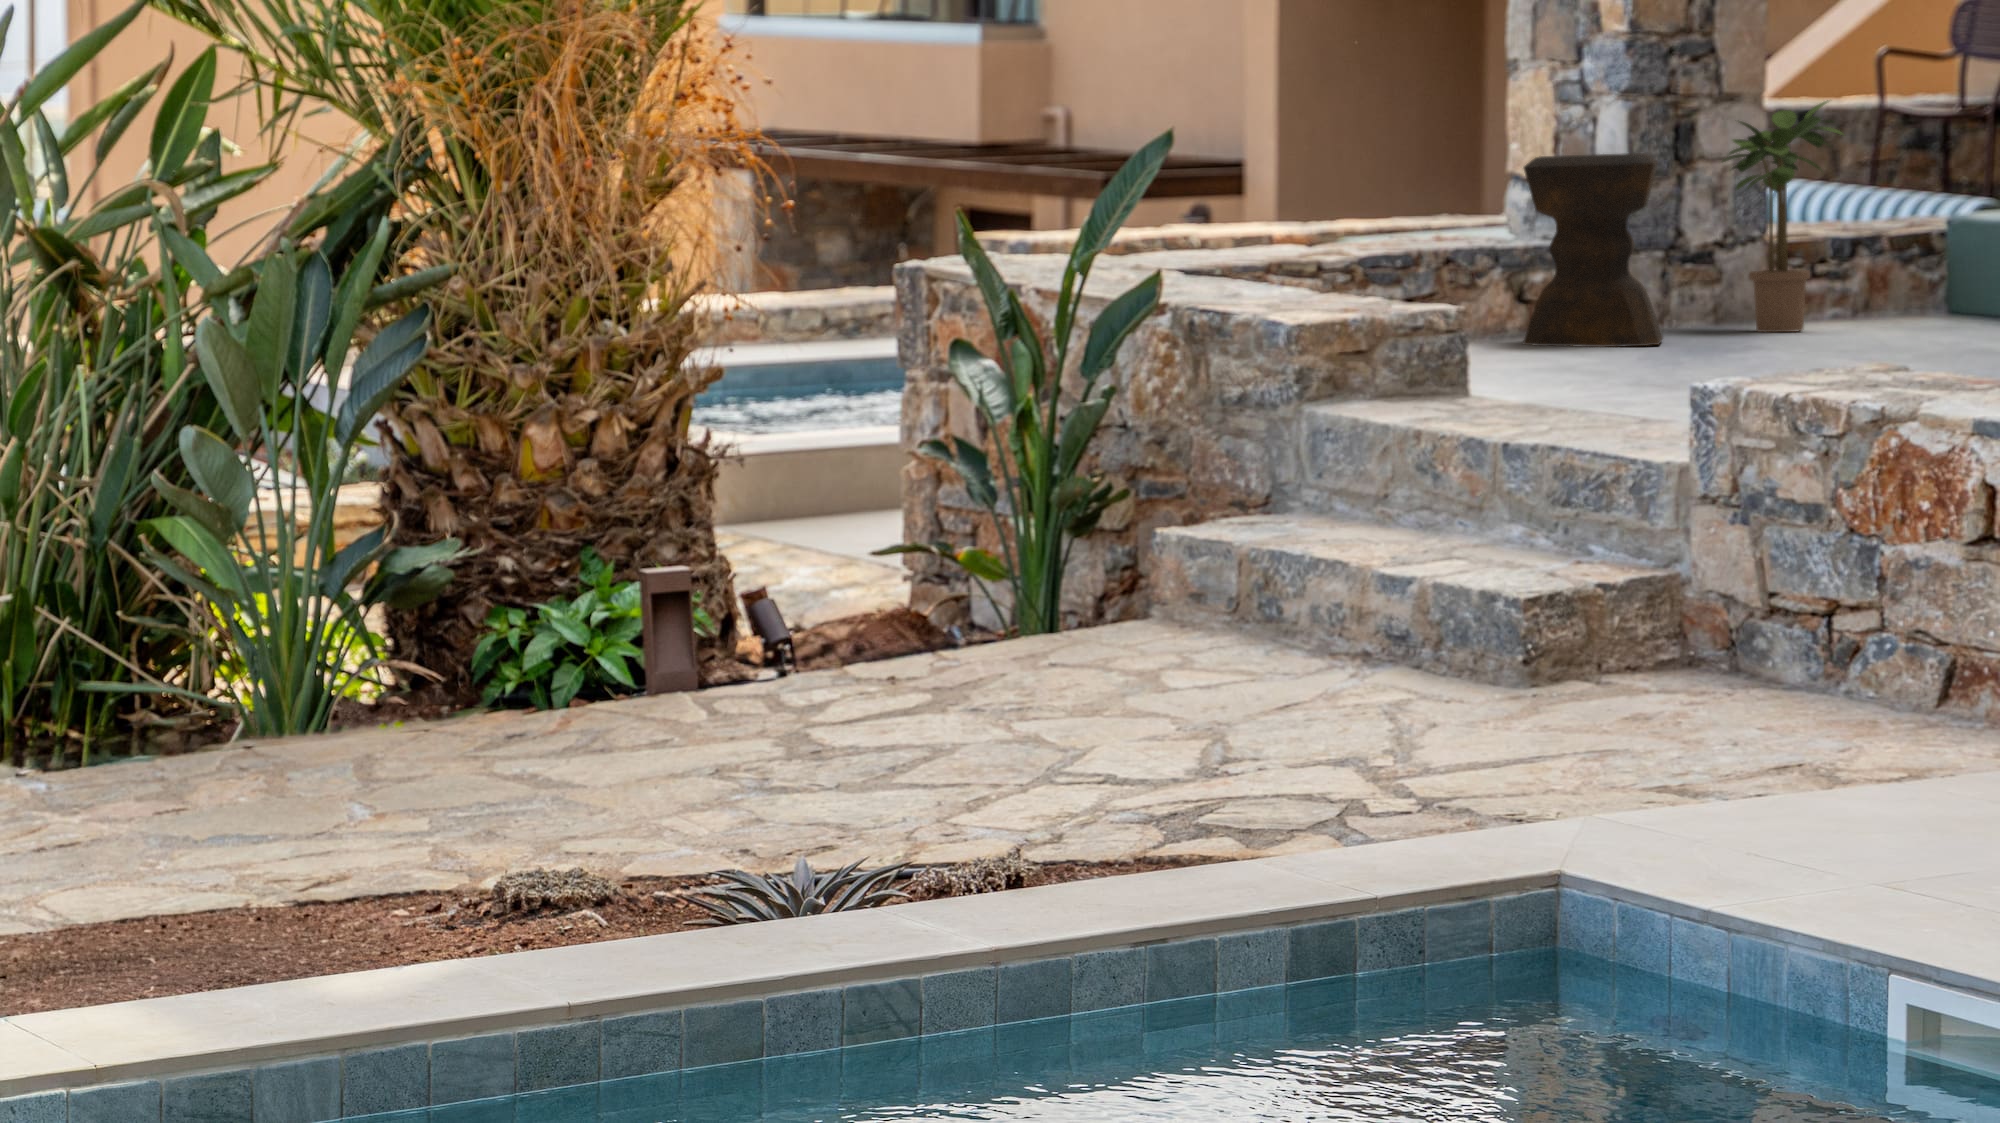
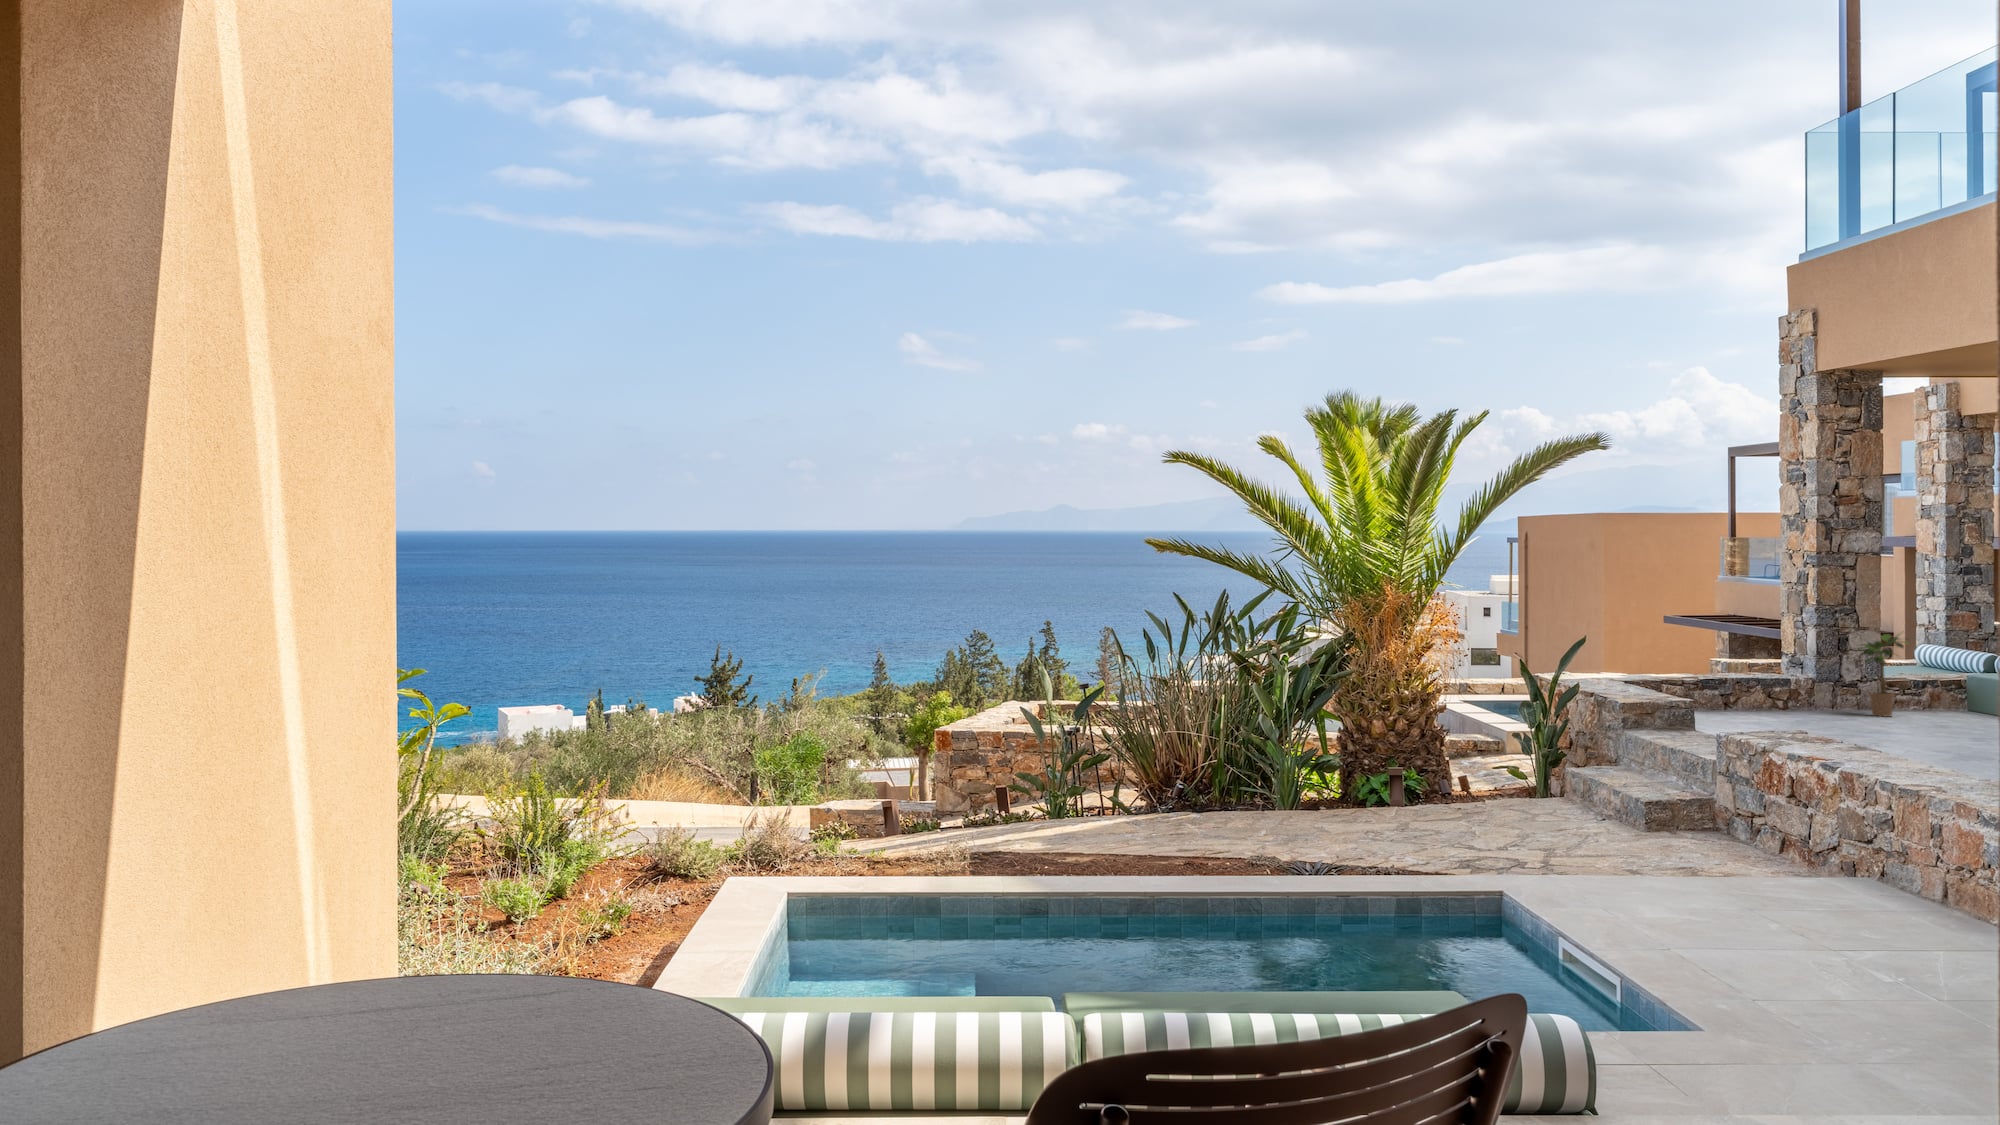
stool: present [1523,153,1663,347] -> none [1745,649,1808,719]

